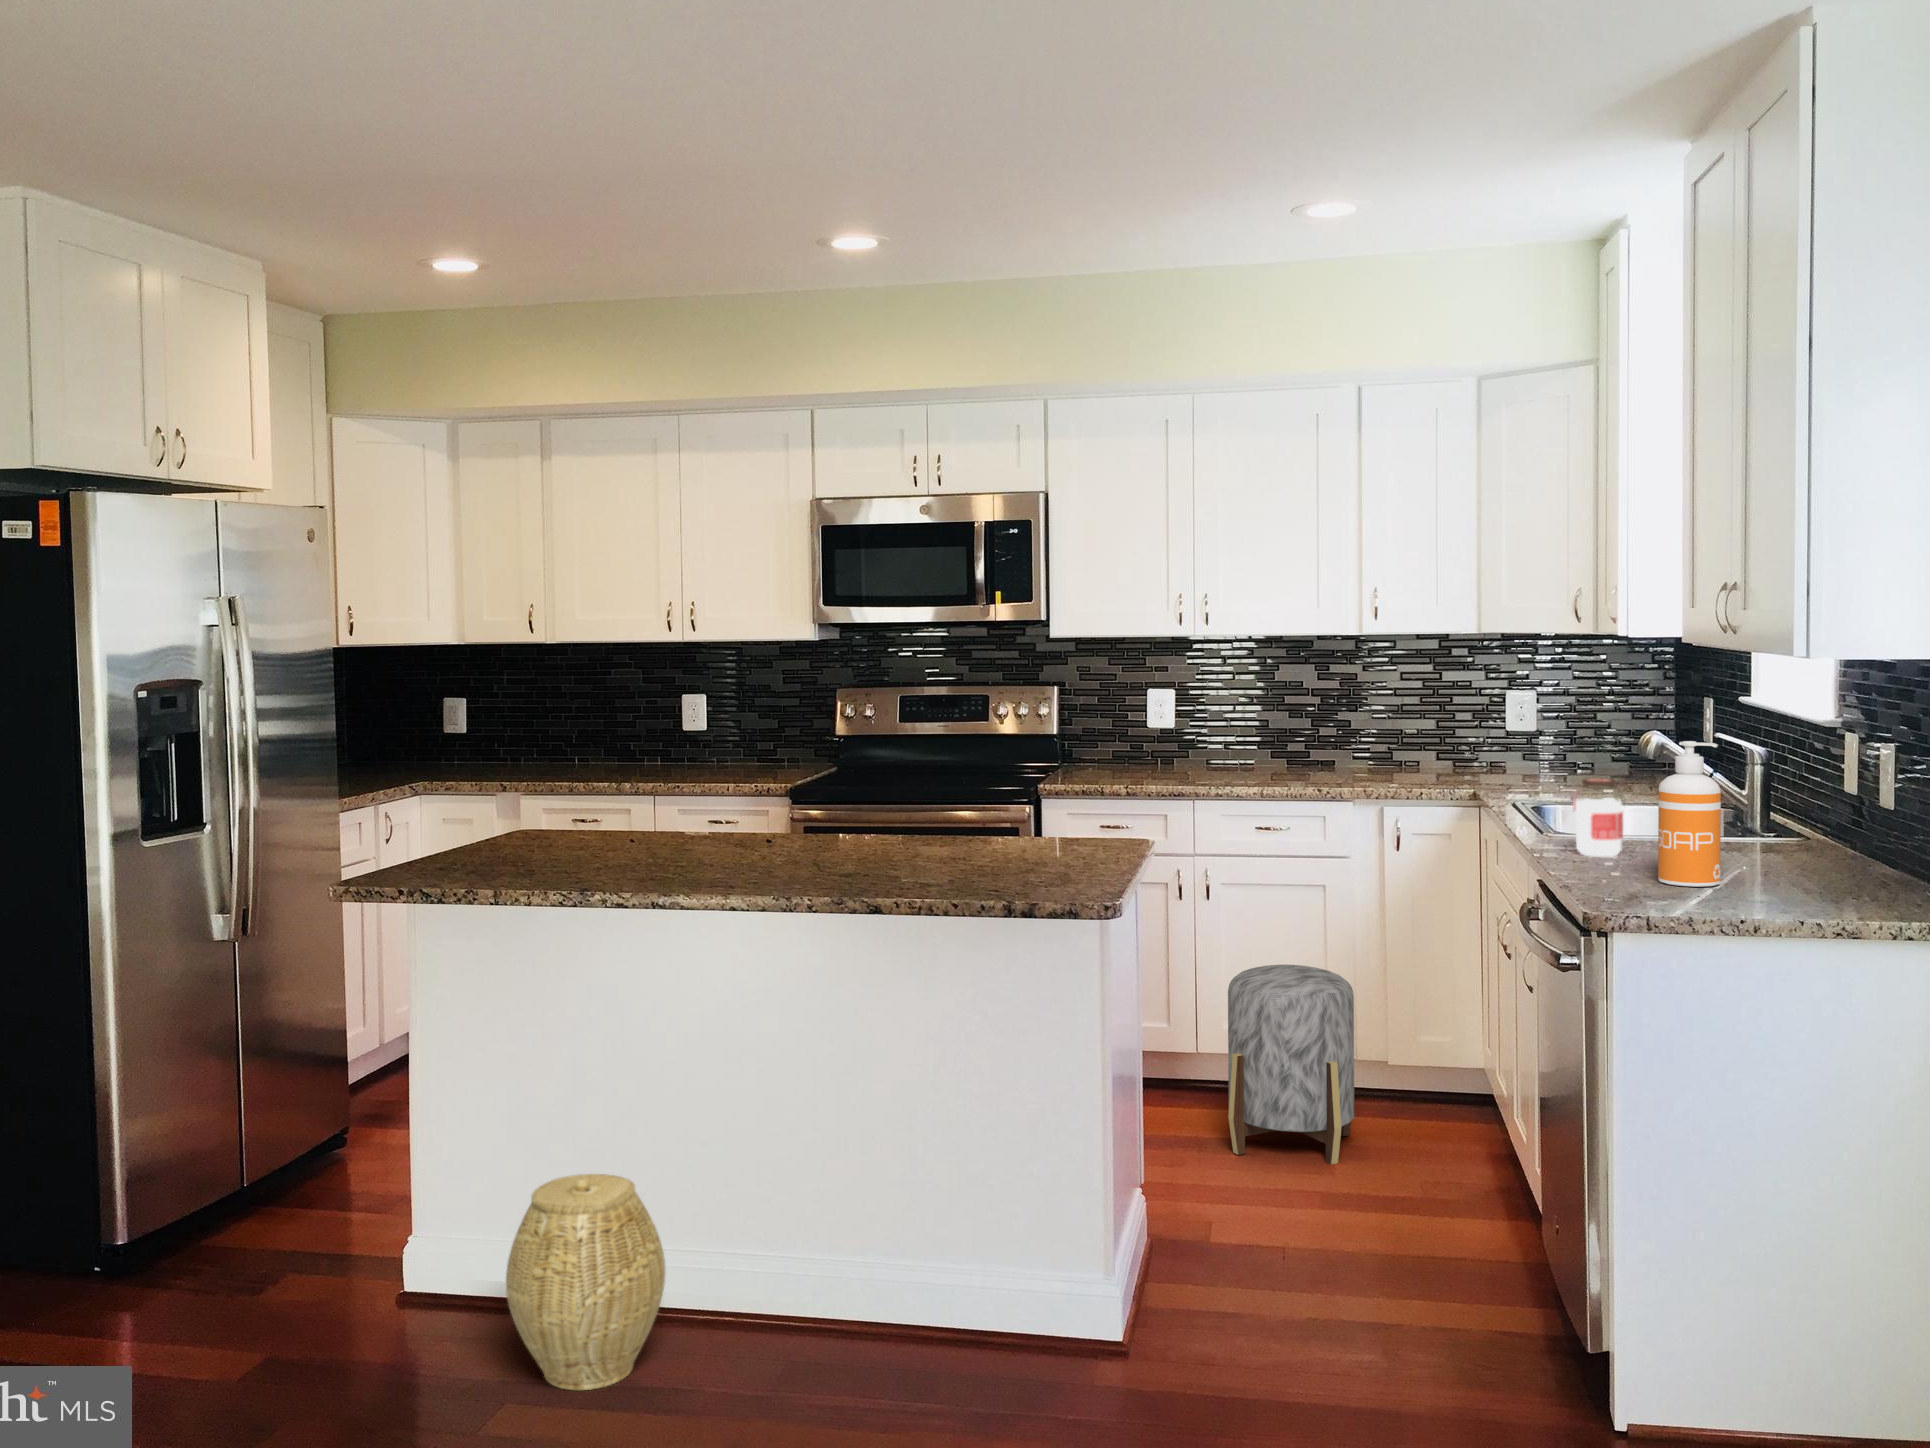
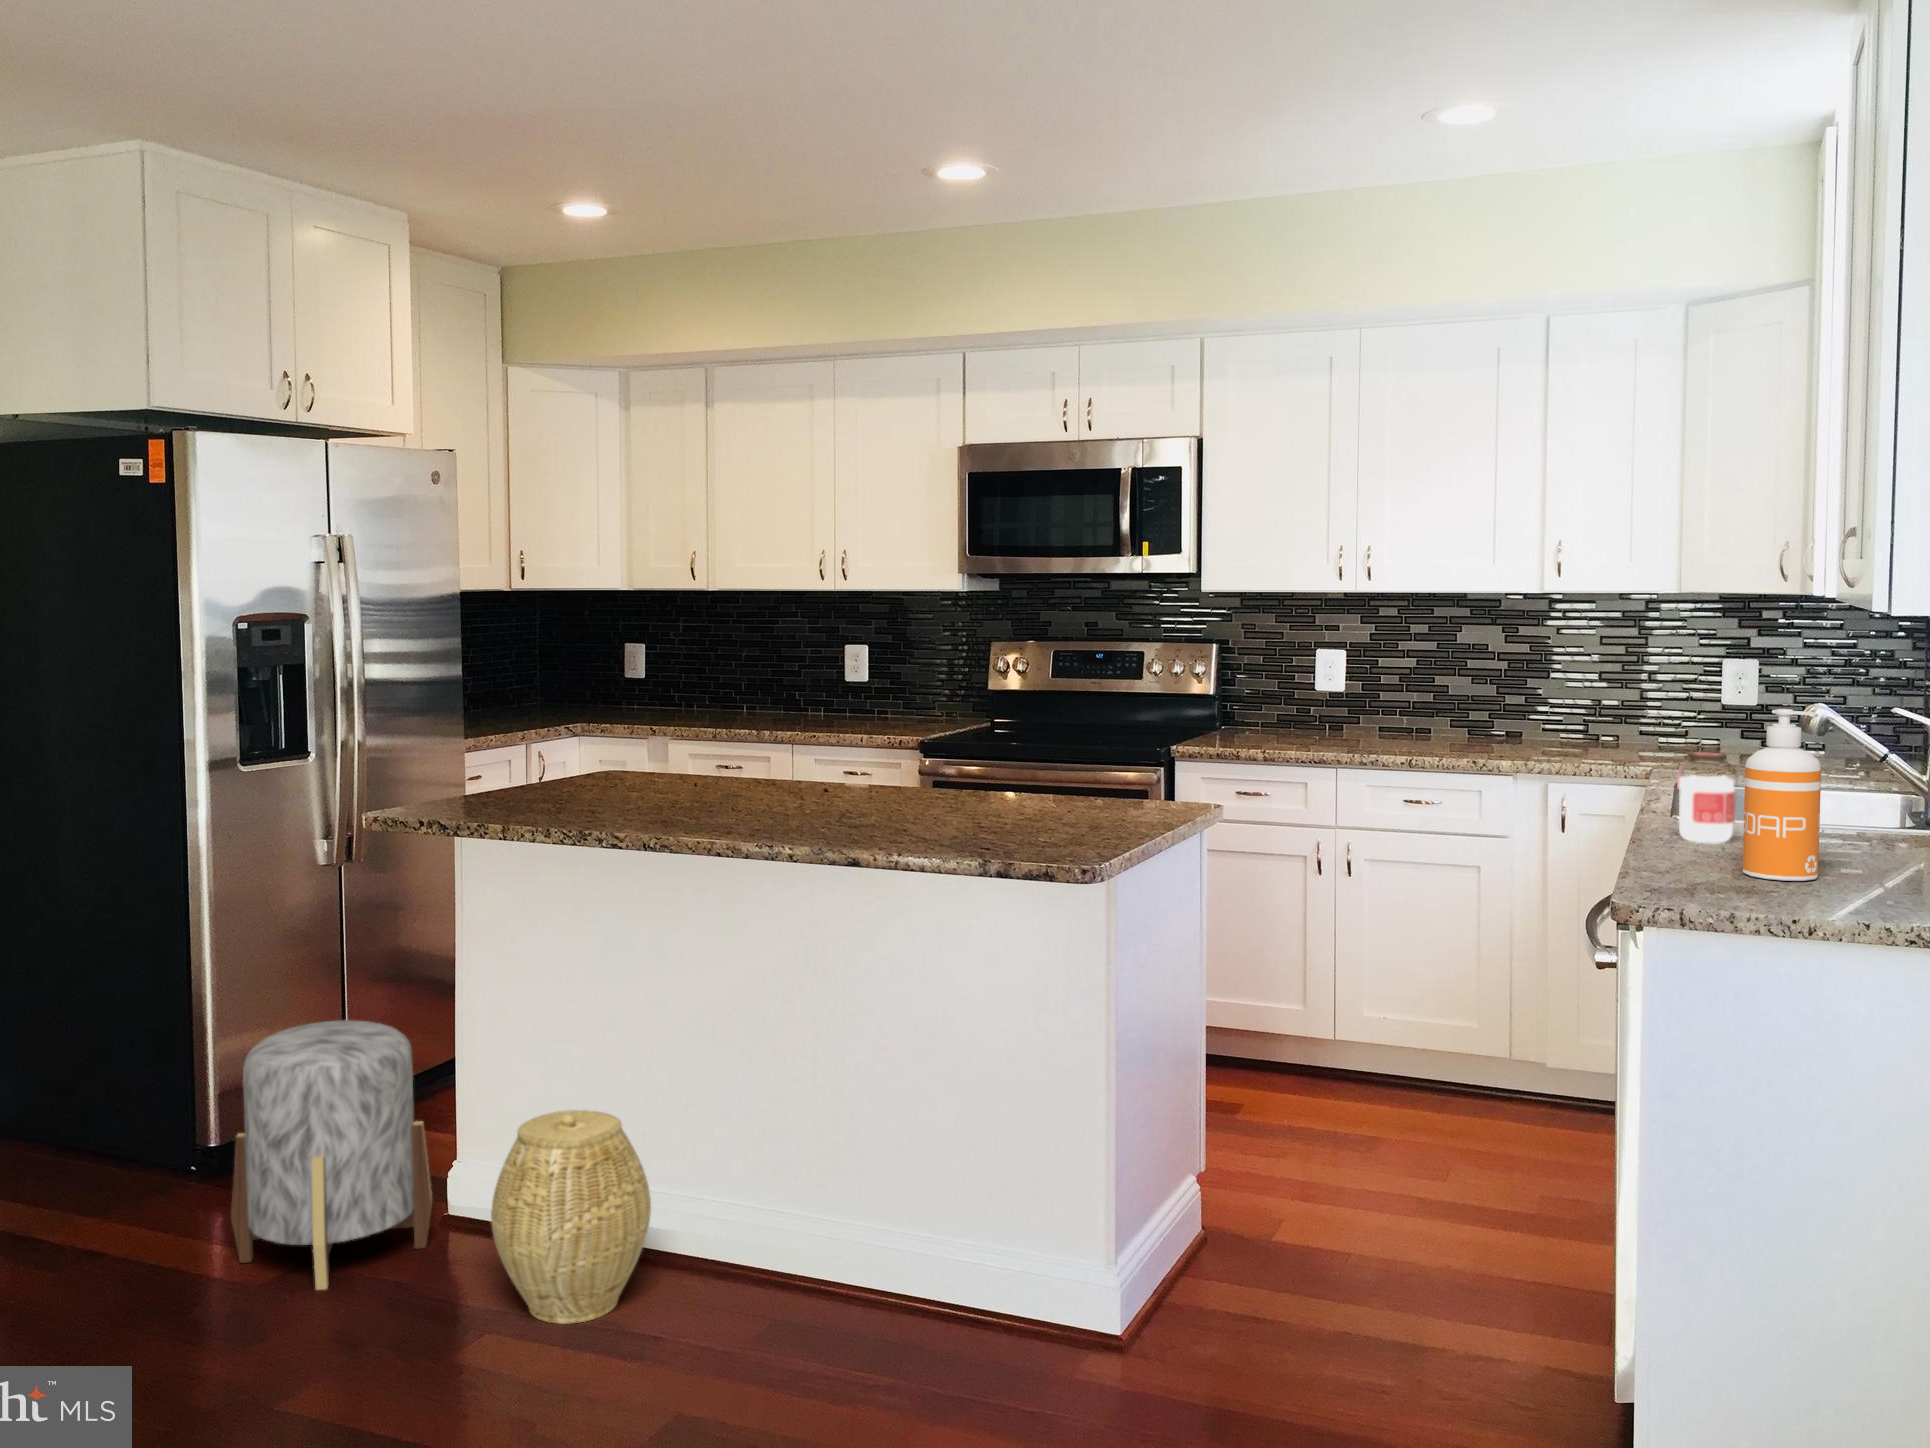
stool: present [1228,965,1354,1164] -> present [231,1020,432,1290]

